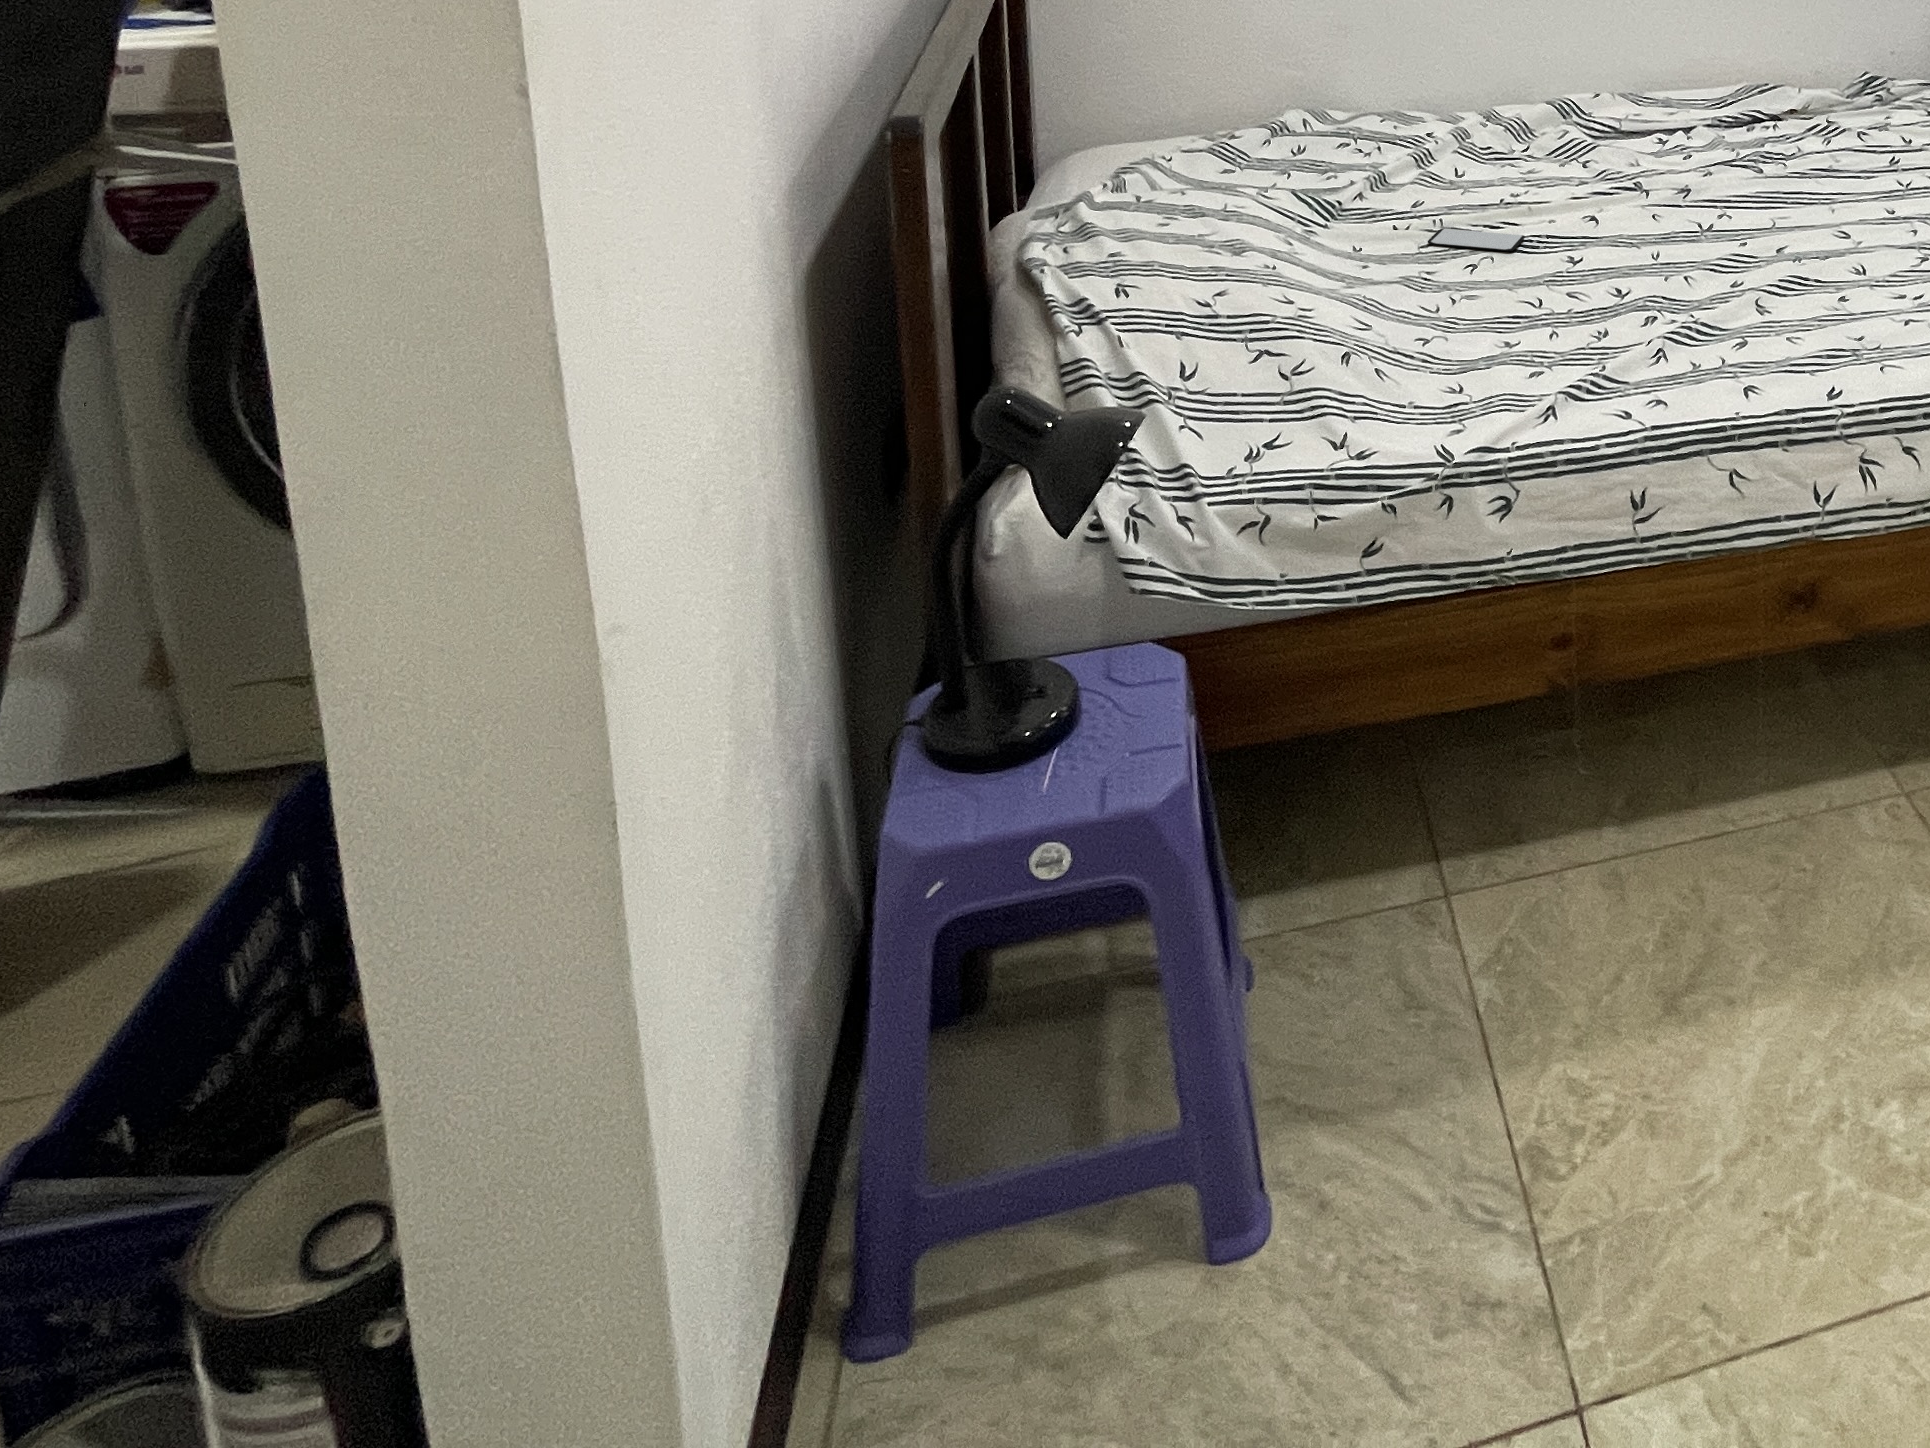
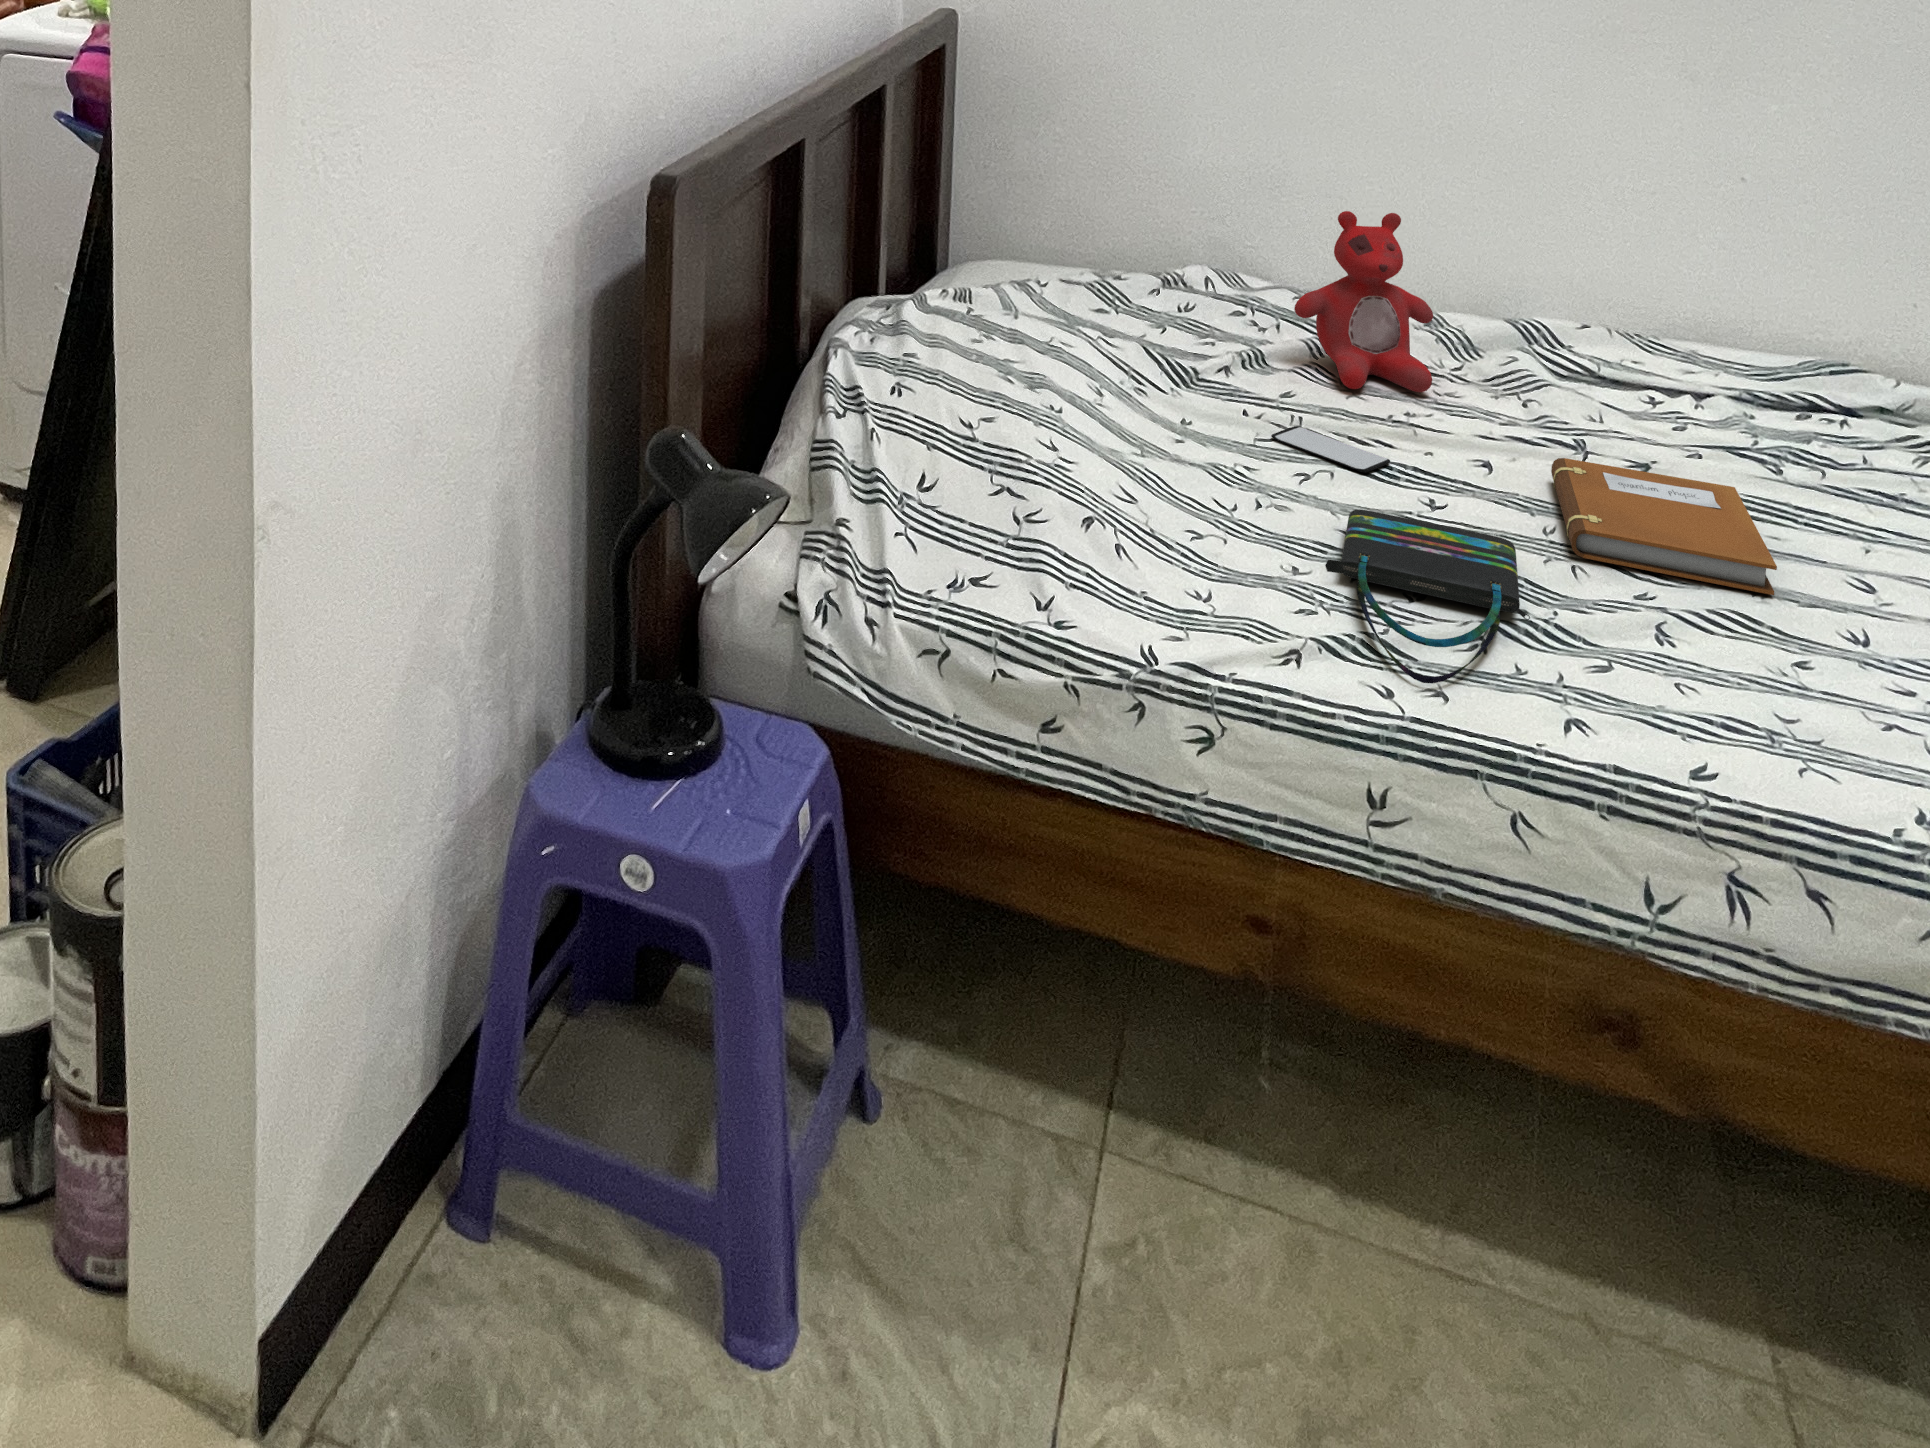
stuffed bear: none [1404,28,1521,186] -> present [1294,211,1433,392]
notebook: none [1635,189,1806,269] -> present [1551,458,1777,595]
tote bag: none [1527,271,1684,398] -> present [1325,509,1530,684]

